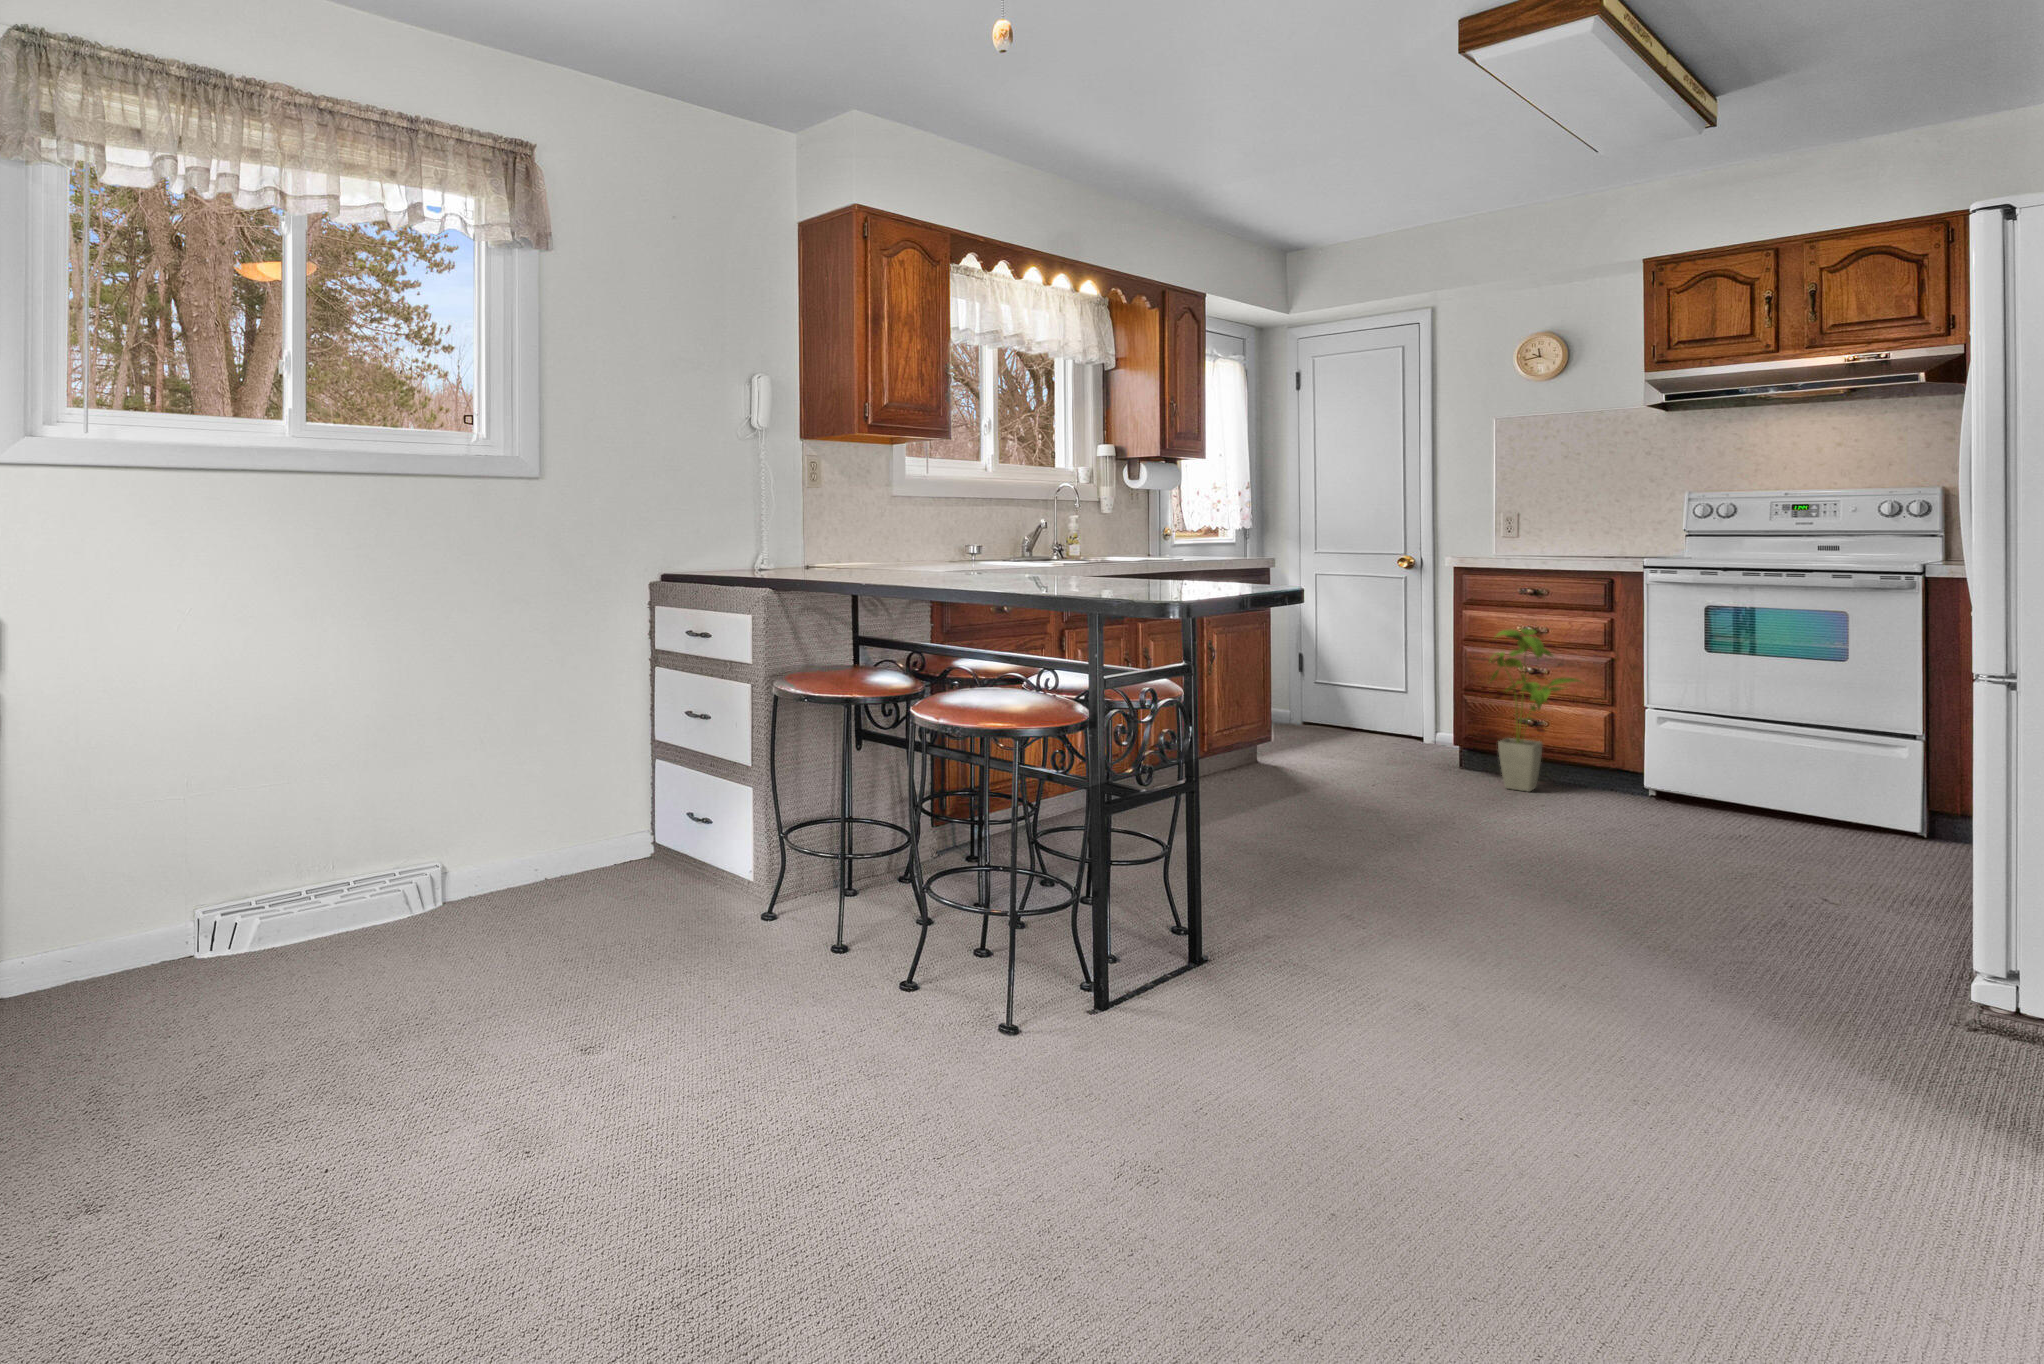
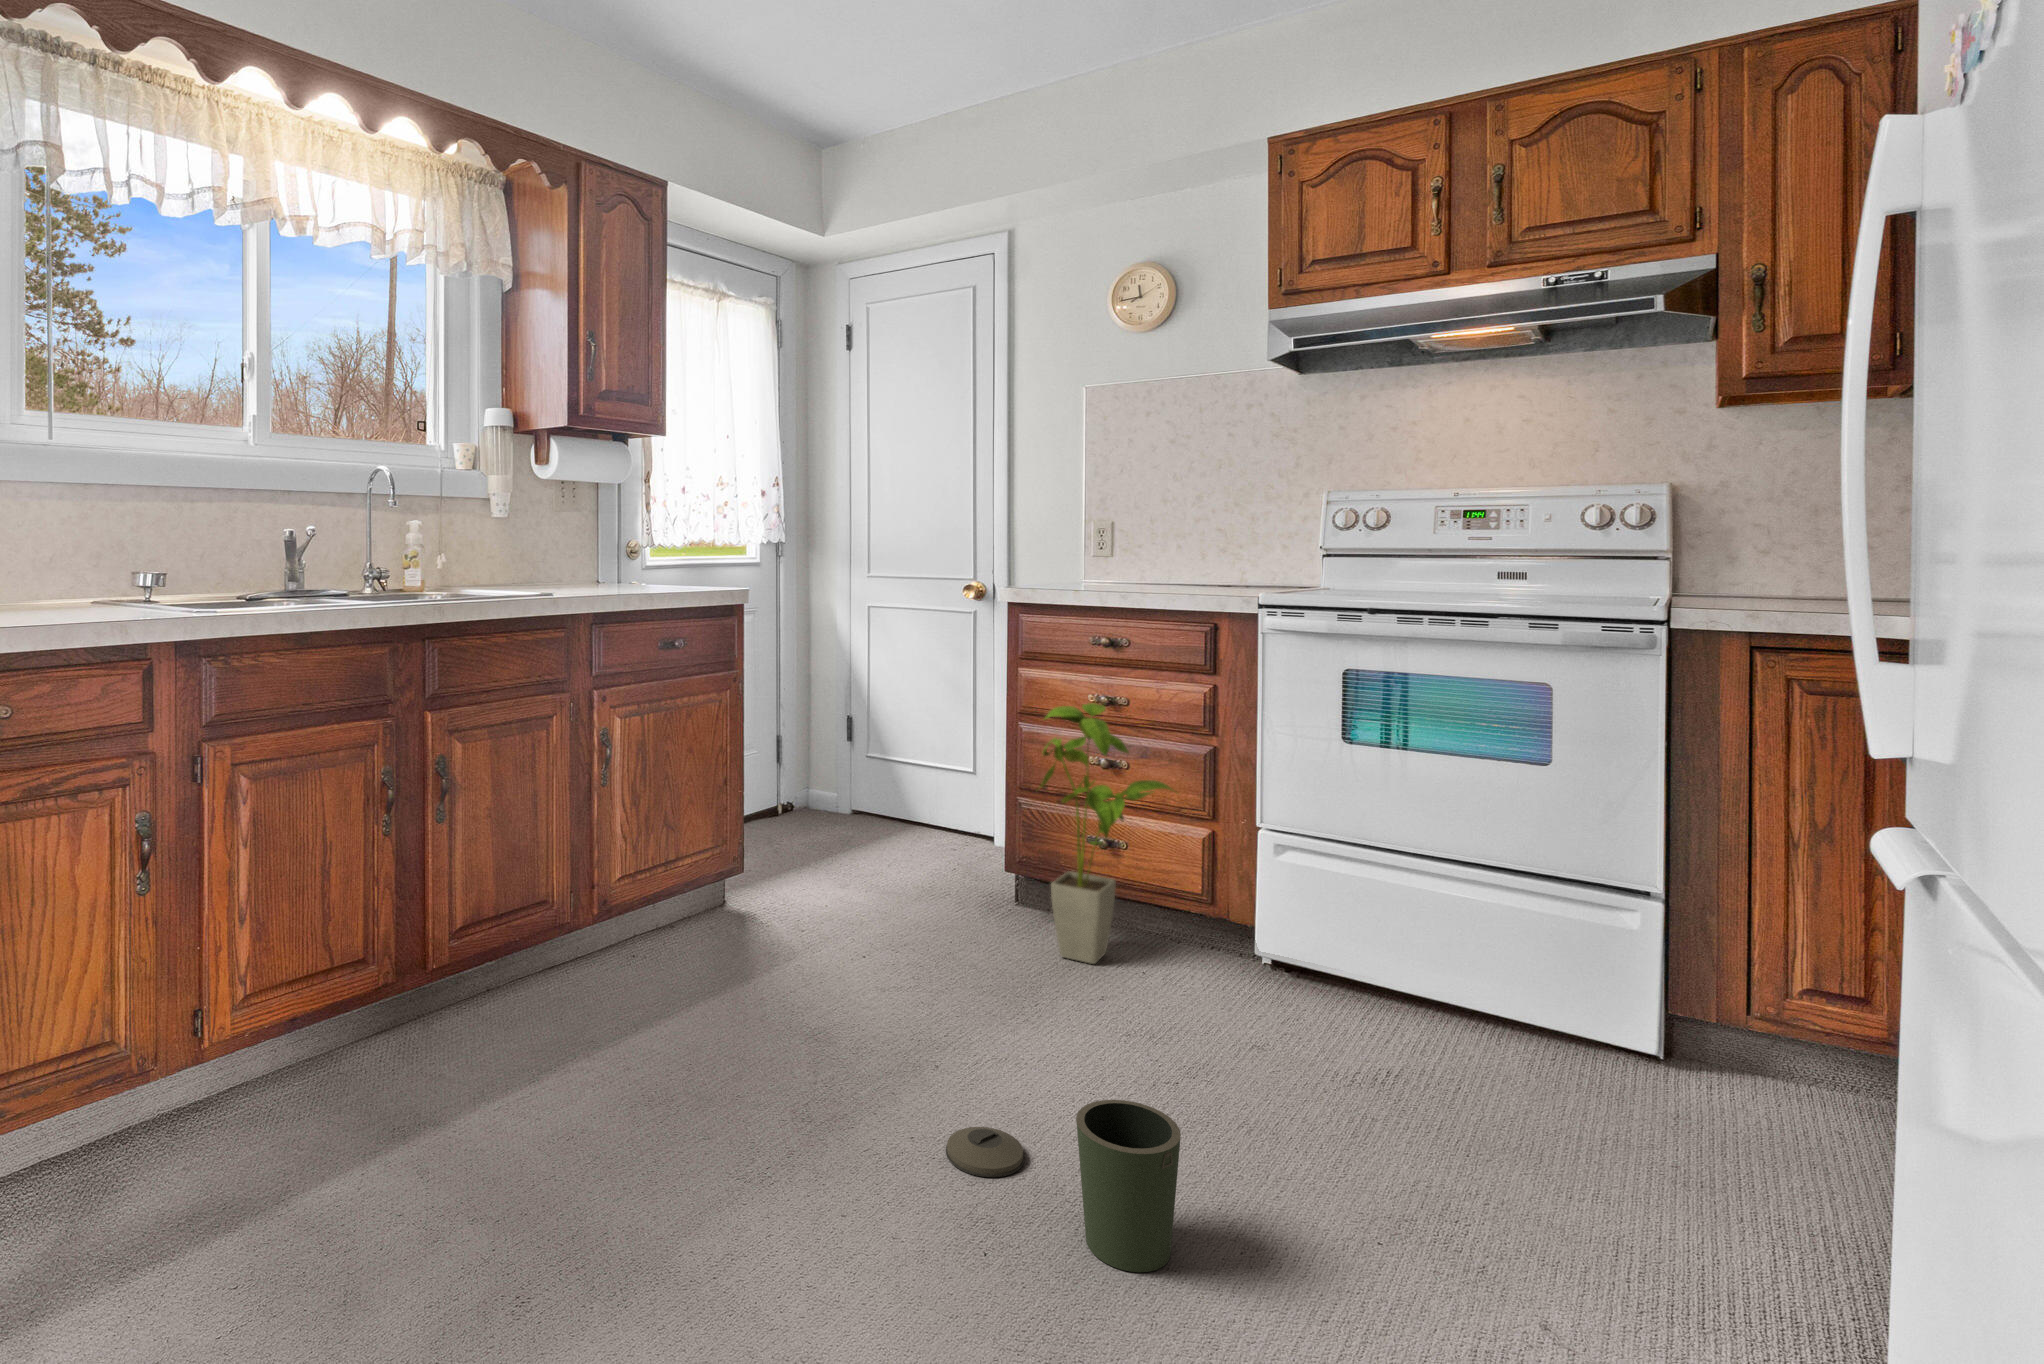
trash can: none [1473,804,1617,874] -> present [946,1100,1181,1272]

